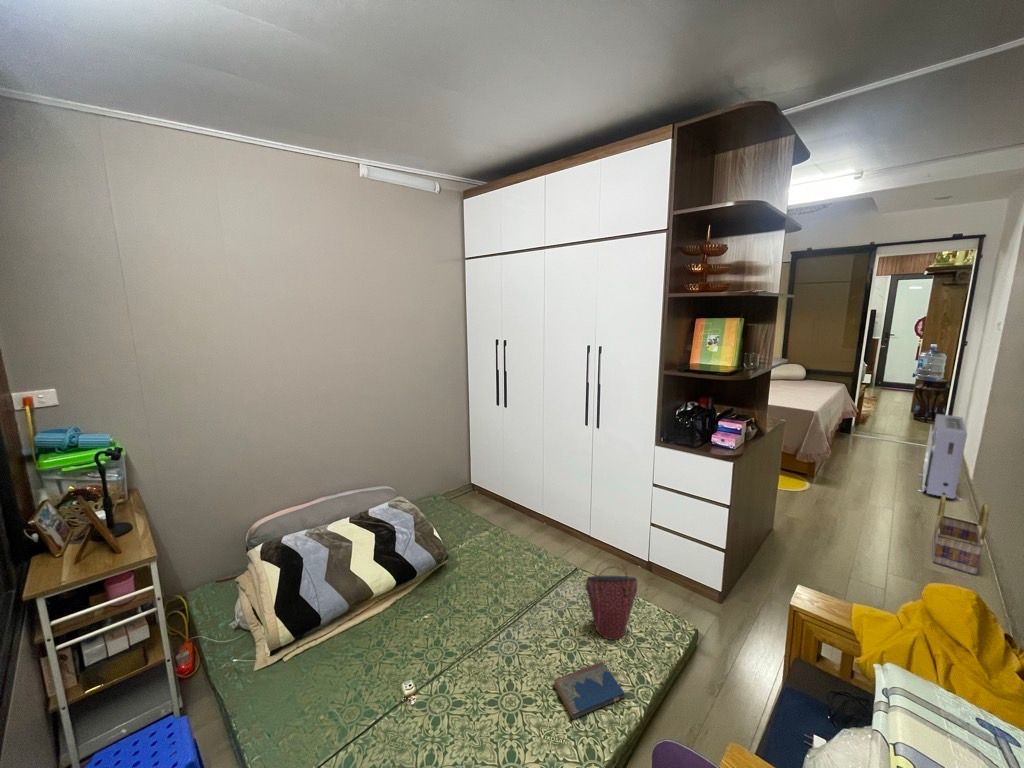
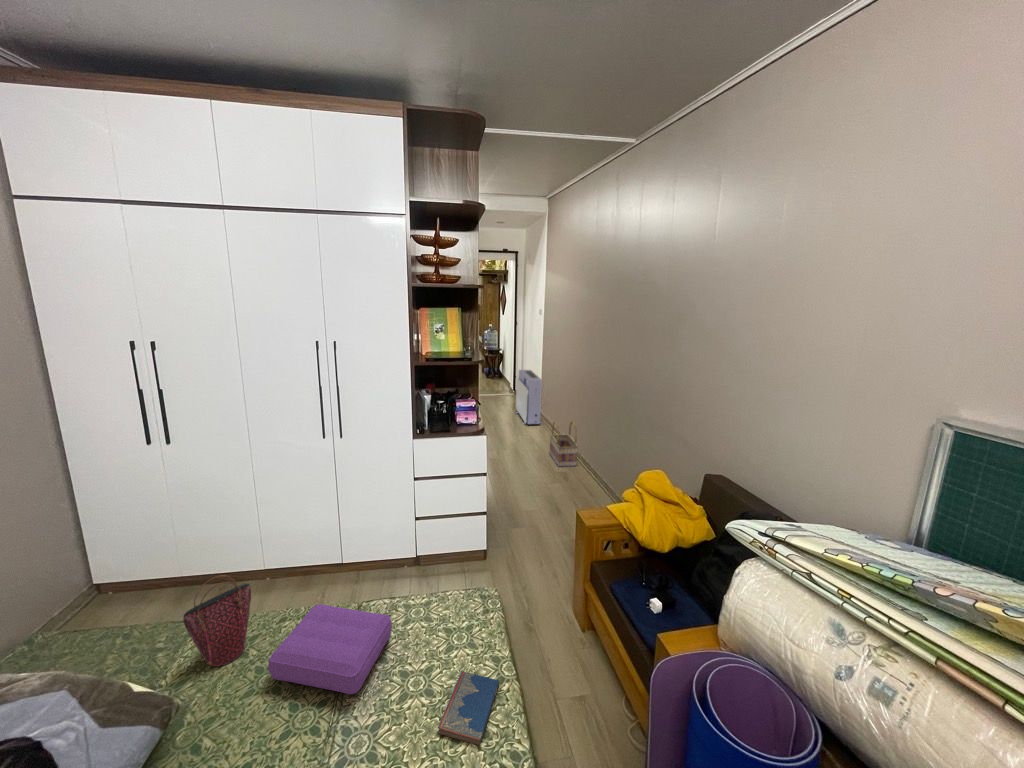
pillow: none [496,548,578,617] -> present [268,604,392,694]
handbag: present [586,561,637,640] -> present [183,575,251,667]

